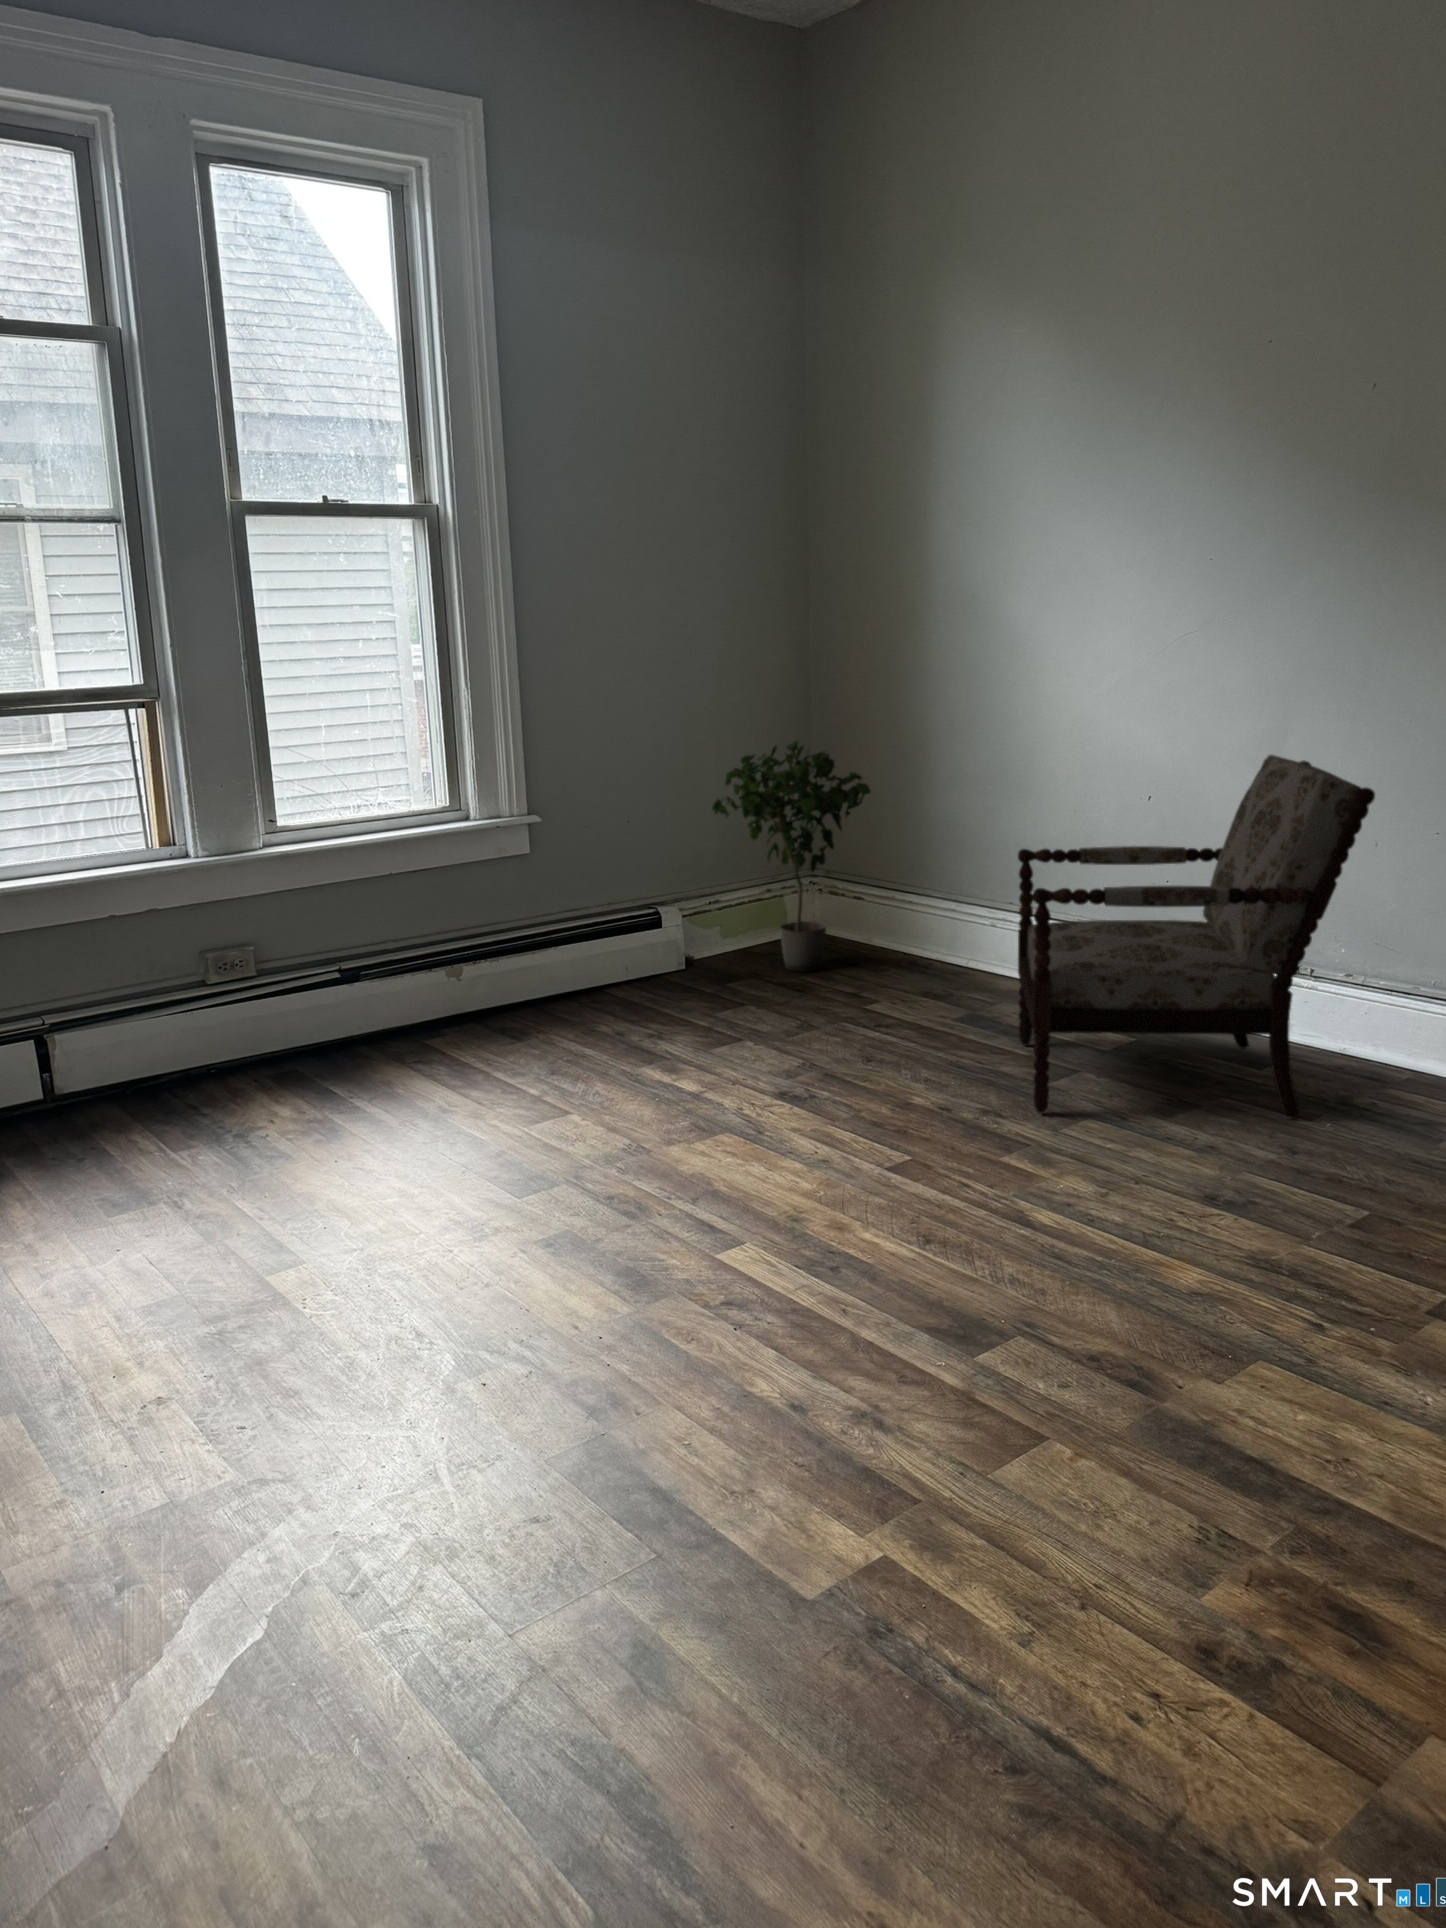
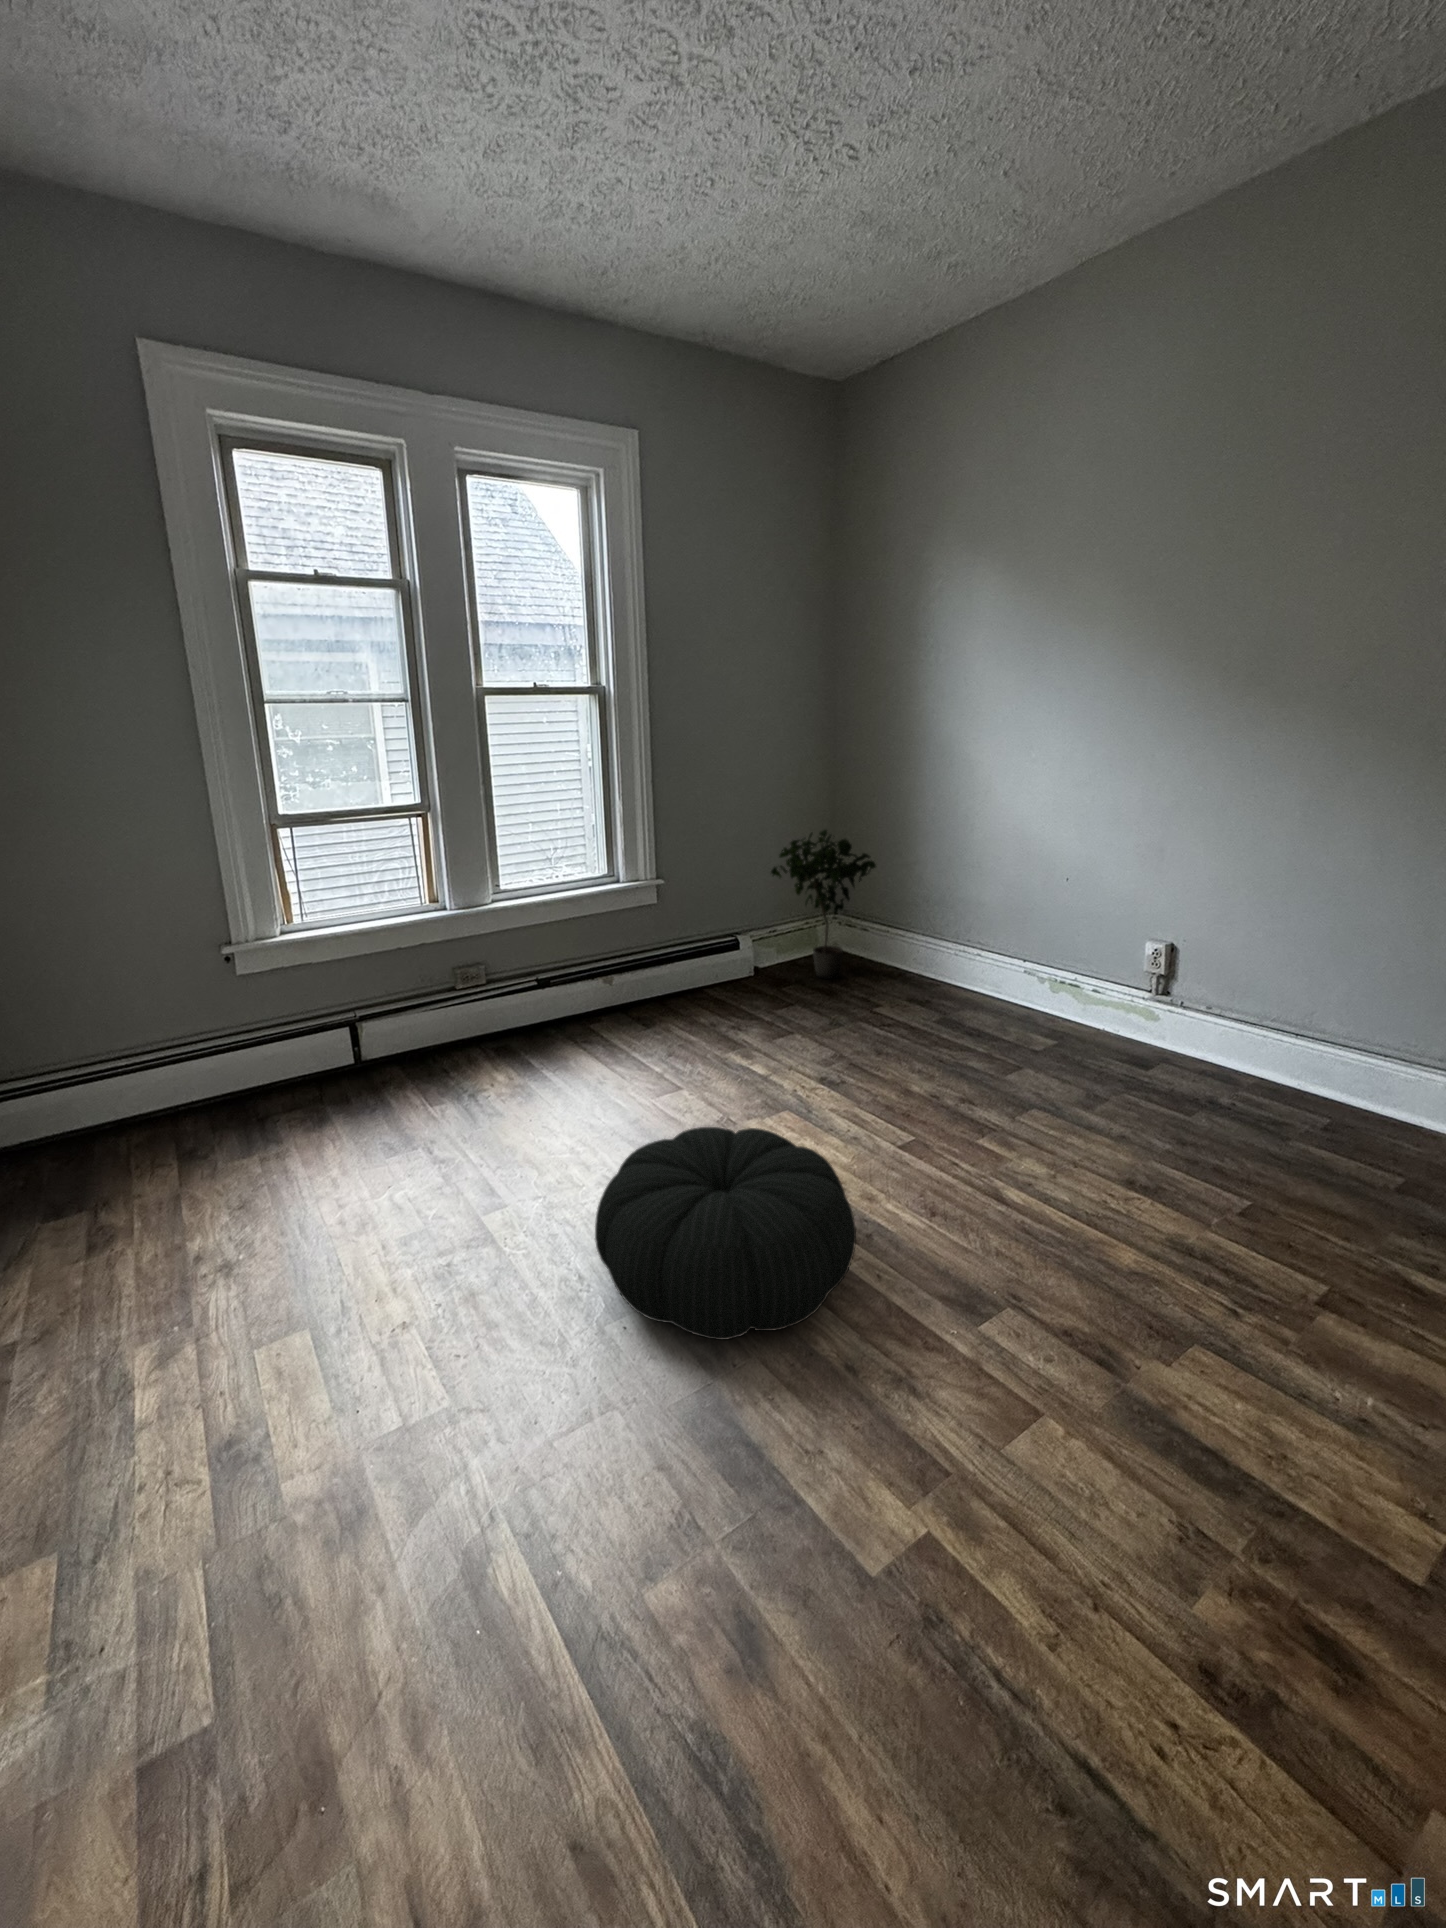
armchair: present [1018,755,1375,1119] -> none [979,857,1256,1117]
pouf: none [438,1123,810,1381] -> present [595,1127,856,1340]

